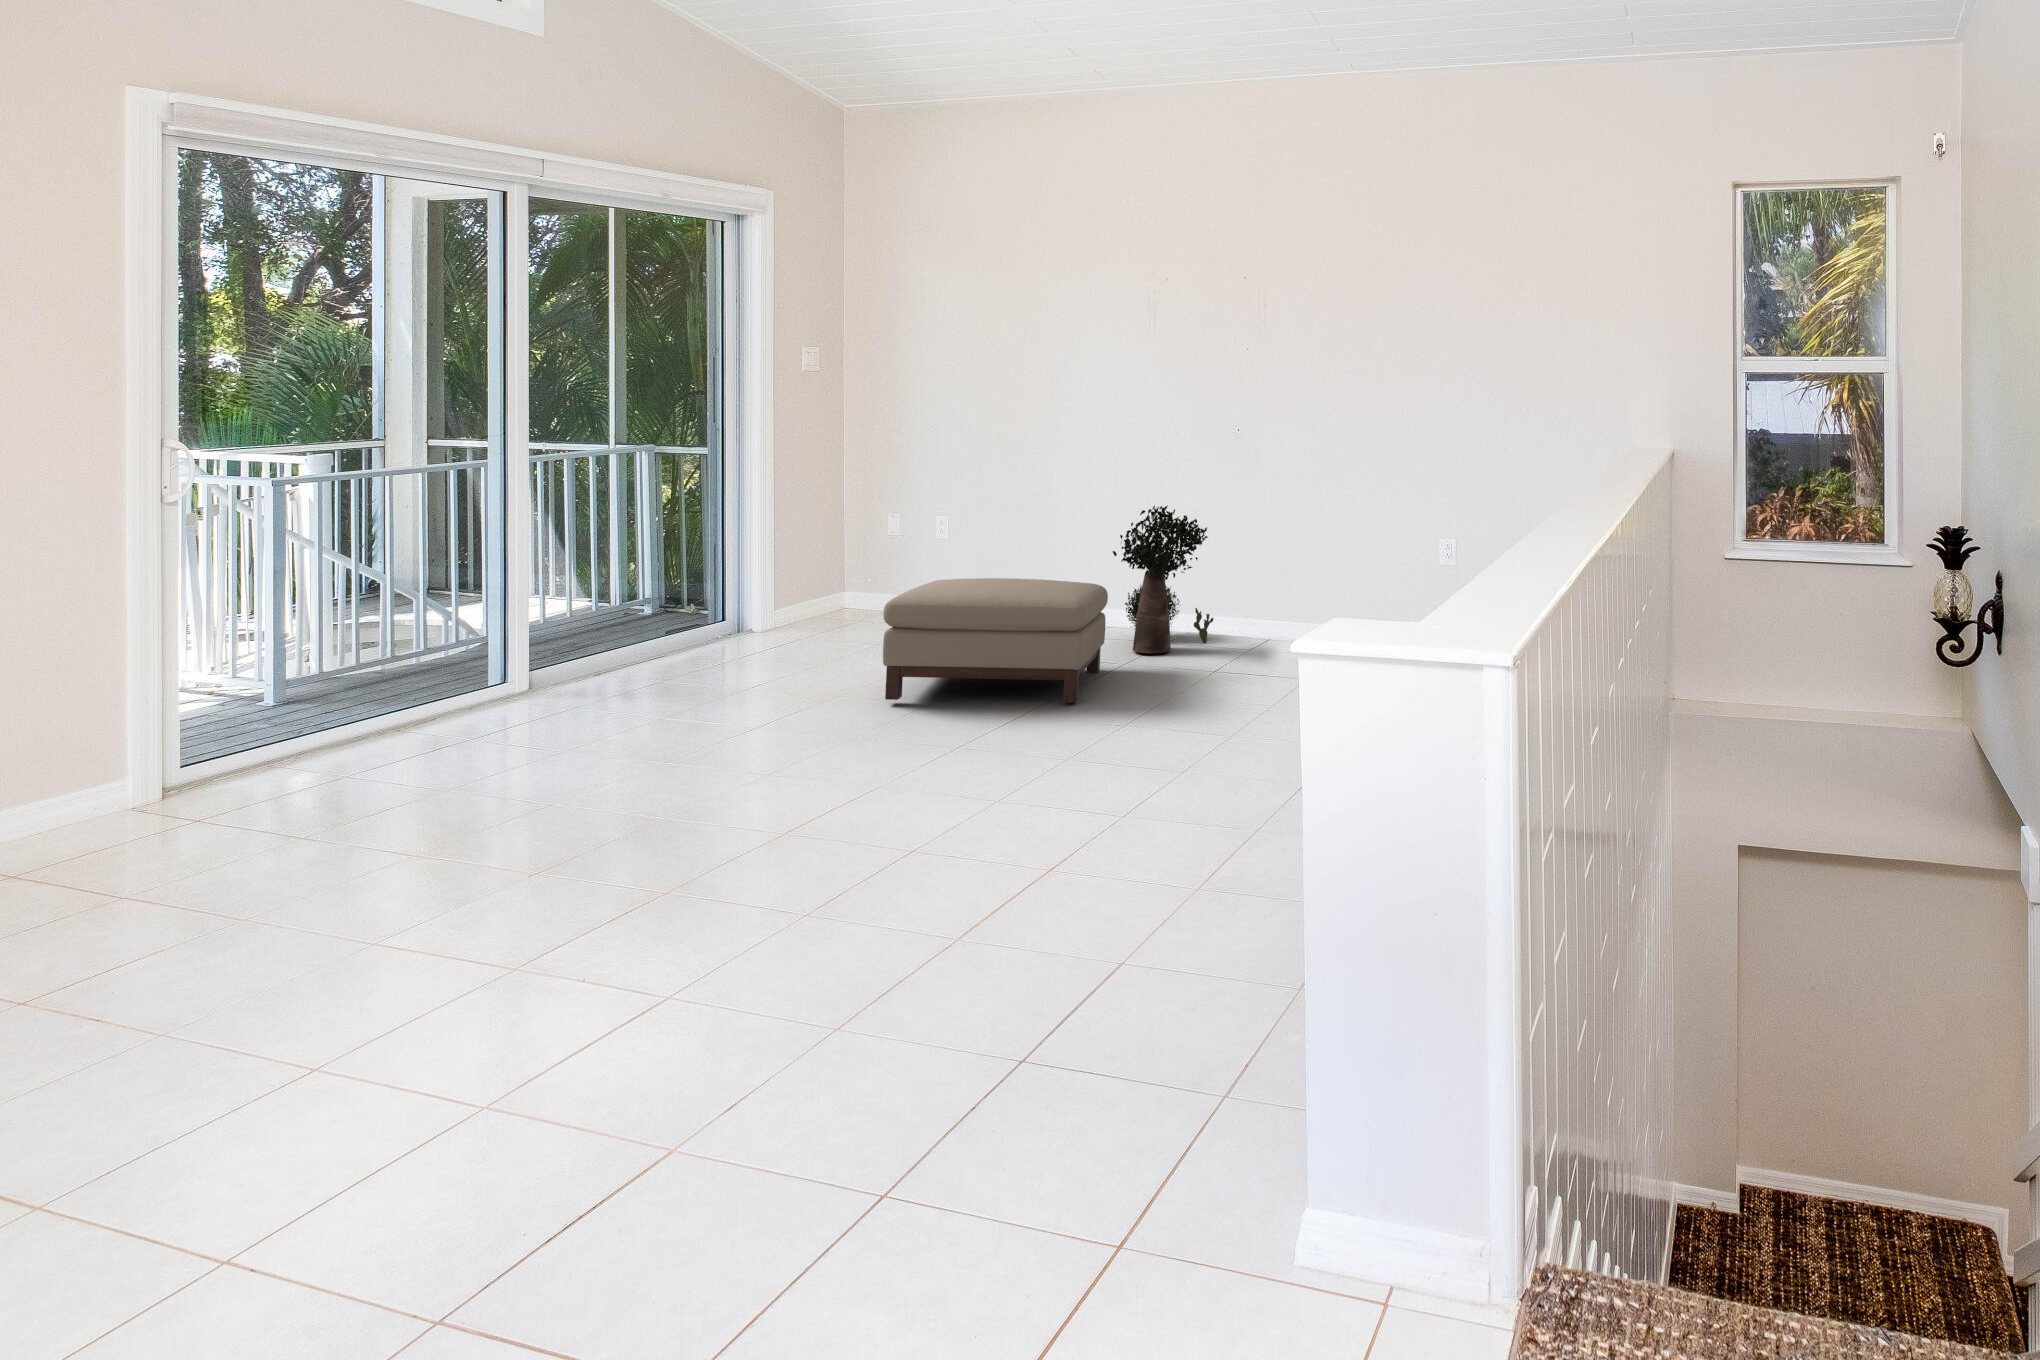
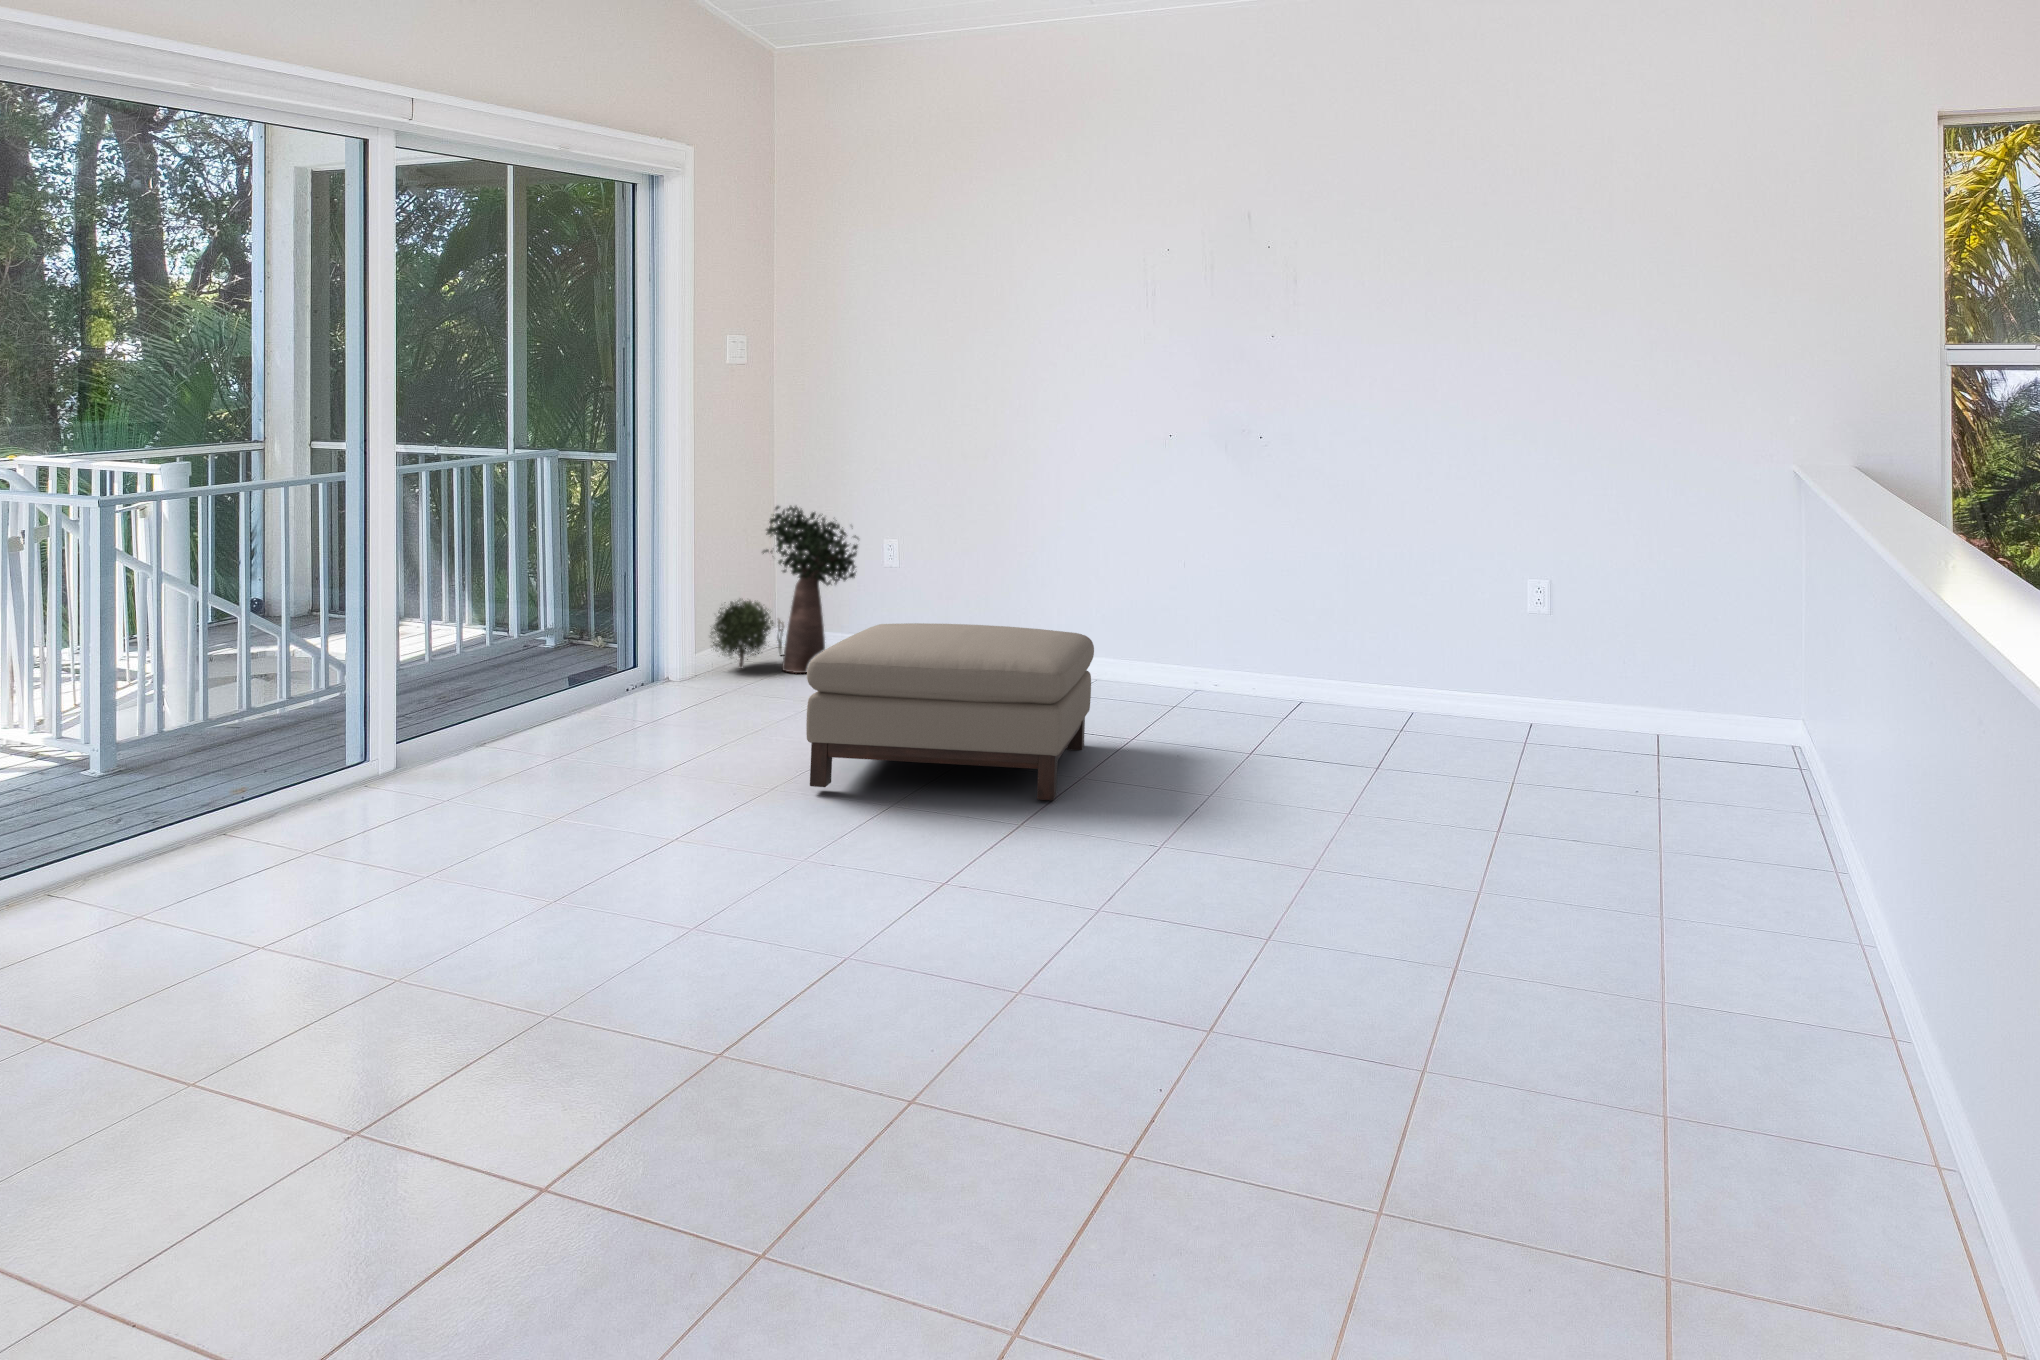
potted plant: present [1113,505,1214,653] -> present [711,506,858,673]

